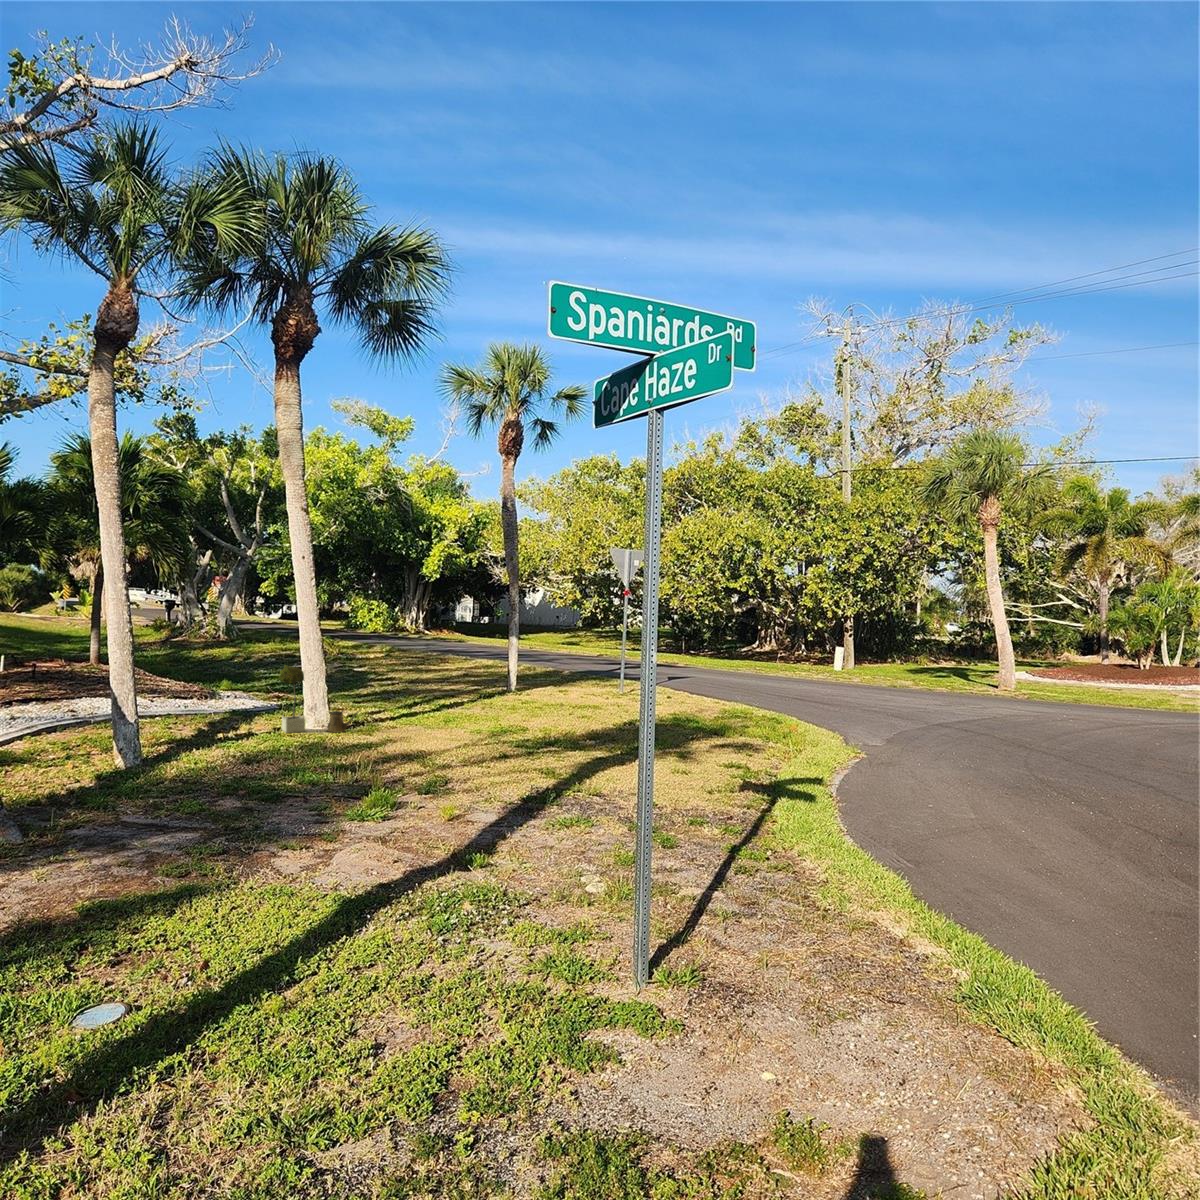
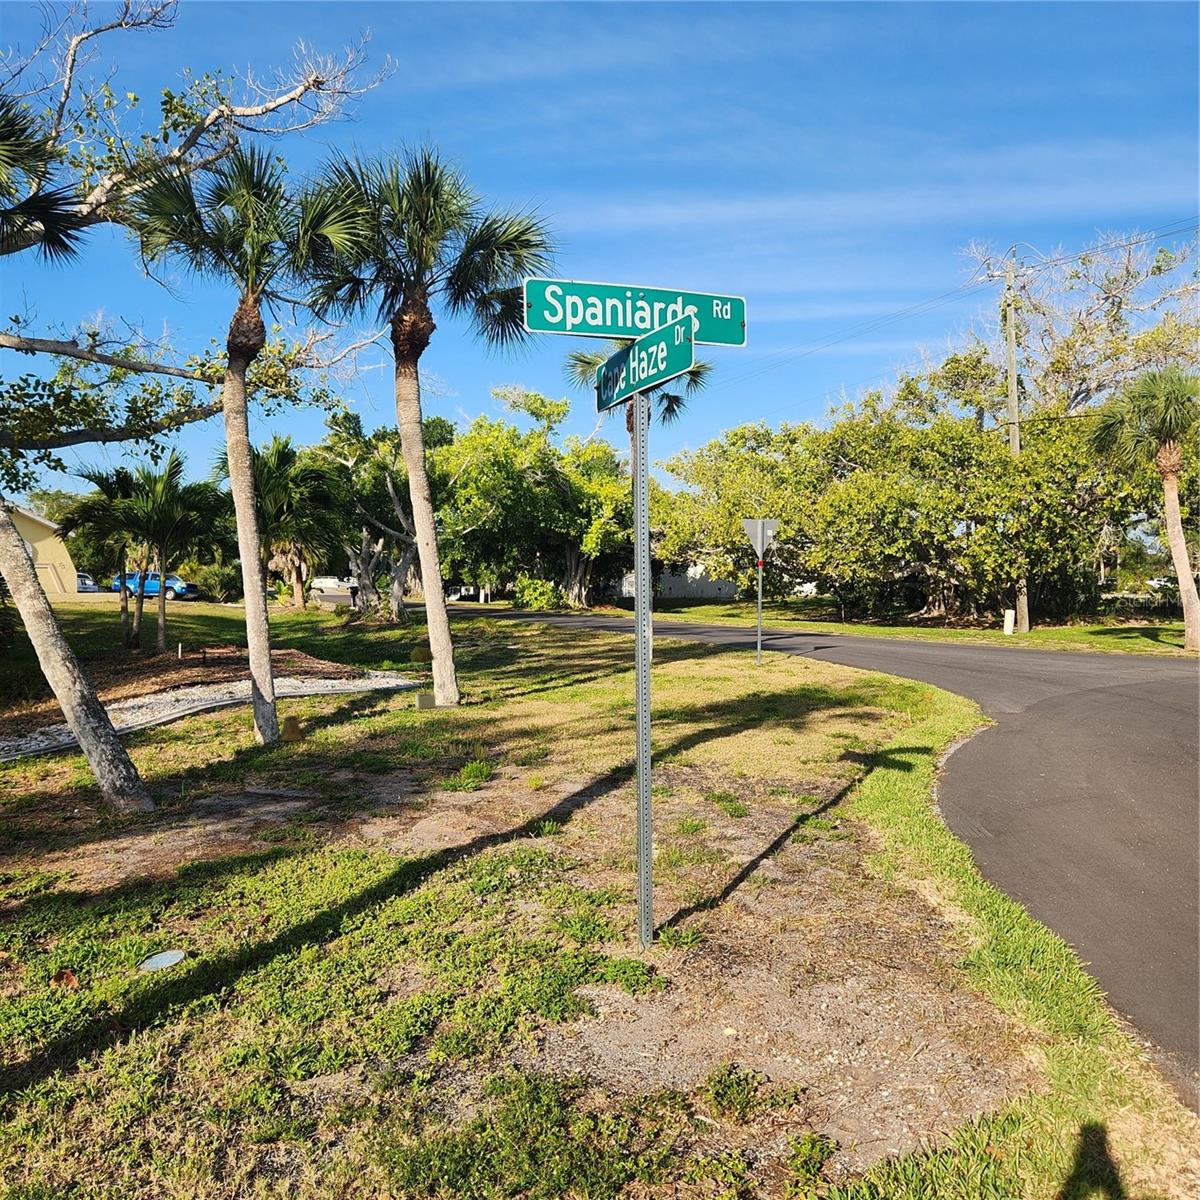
watering can: present [327,711,359,733] -> present [275,712,321,741]

